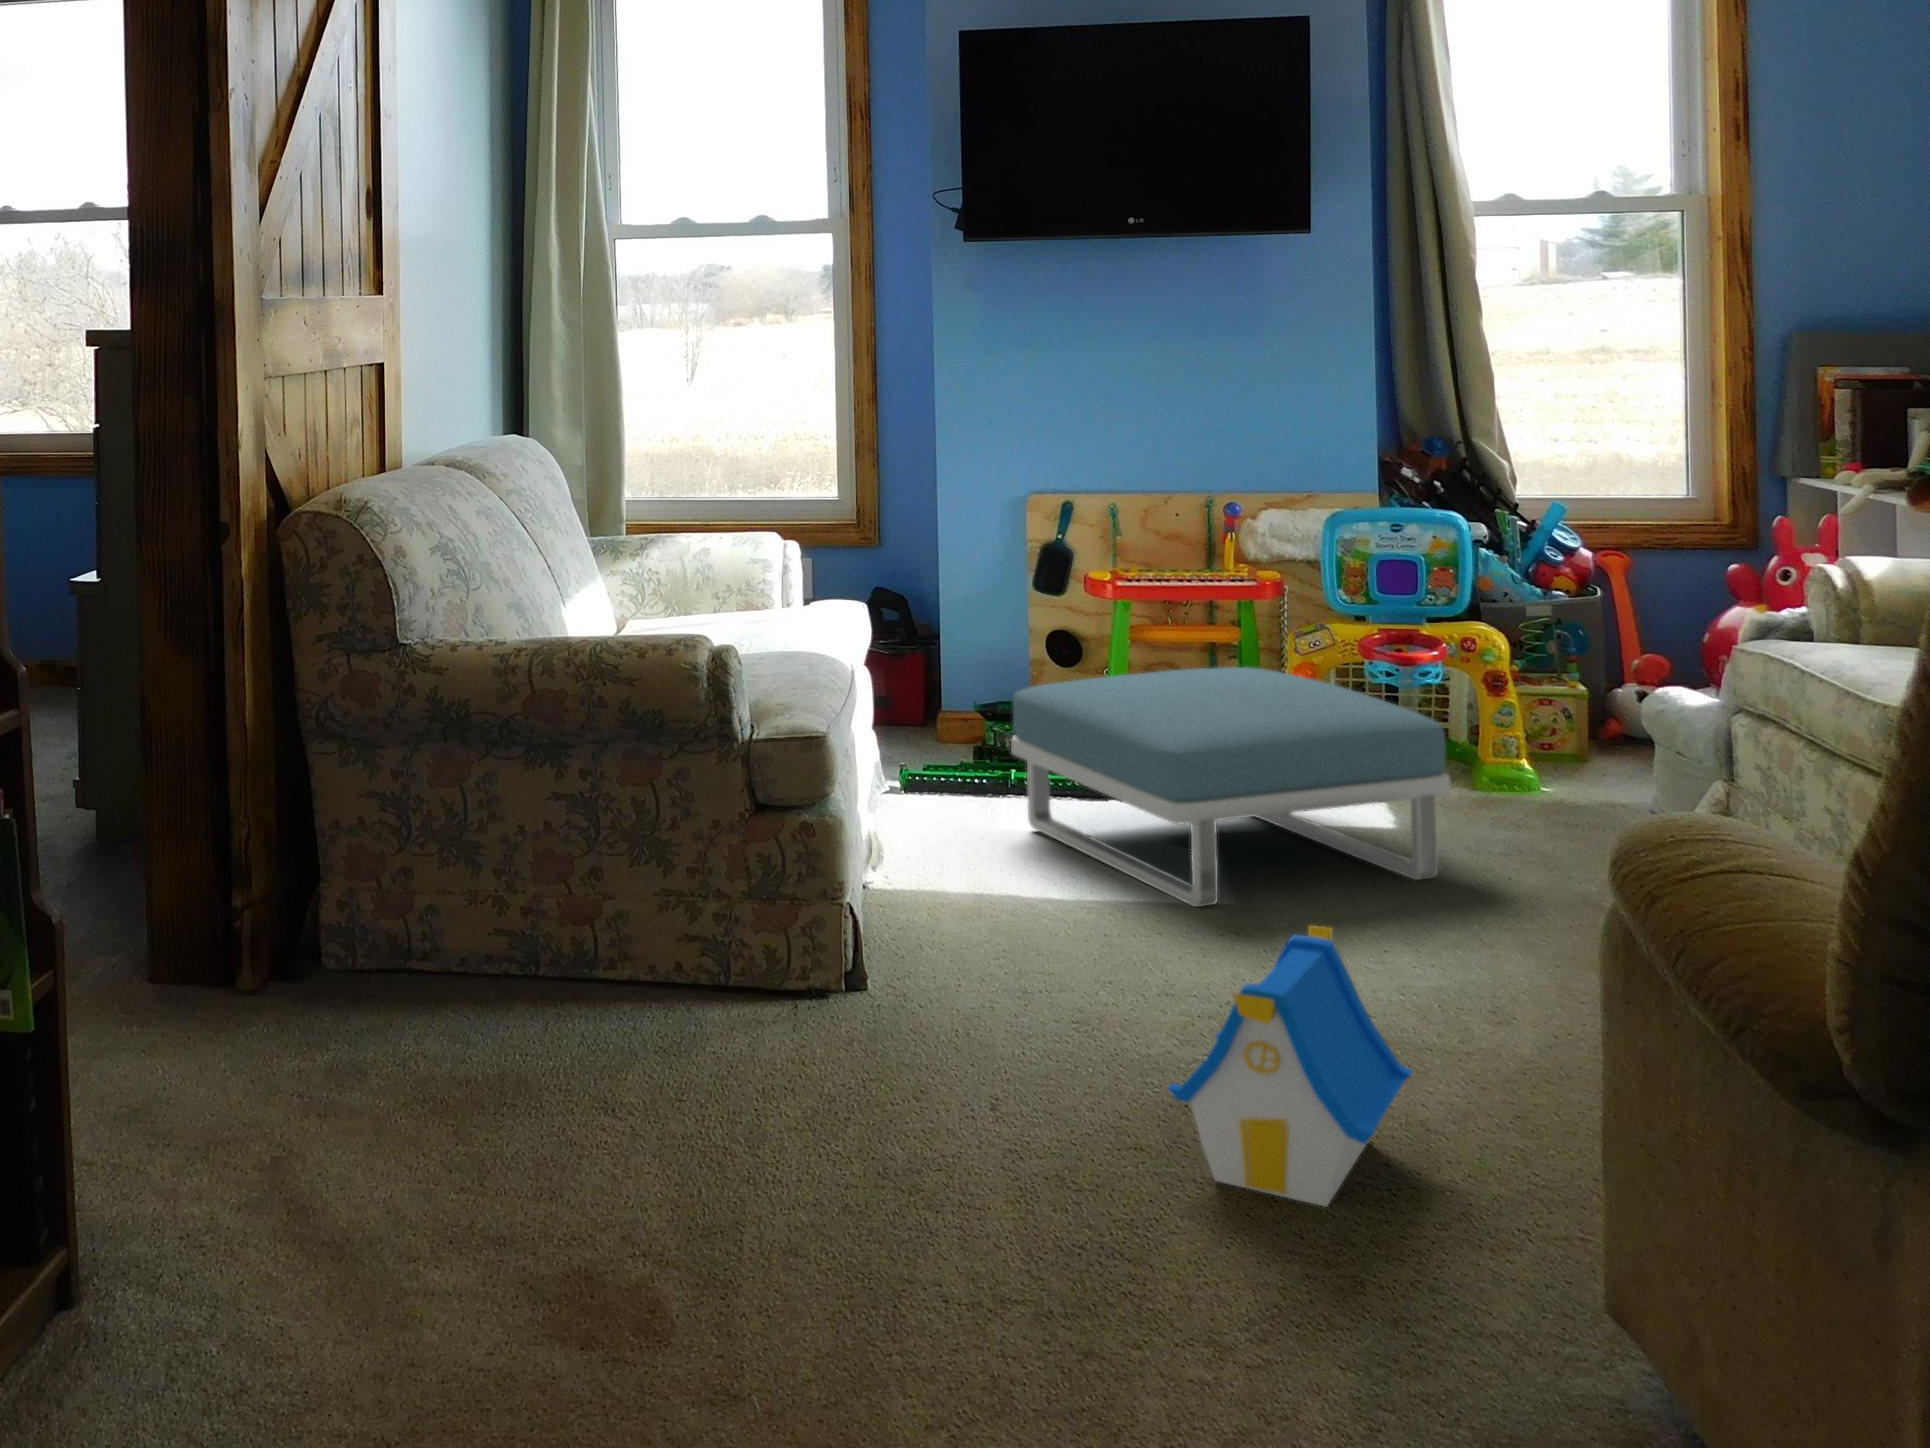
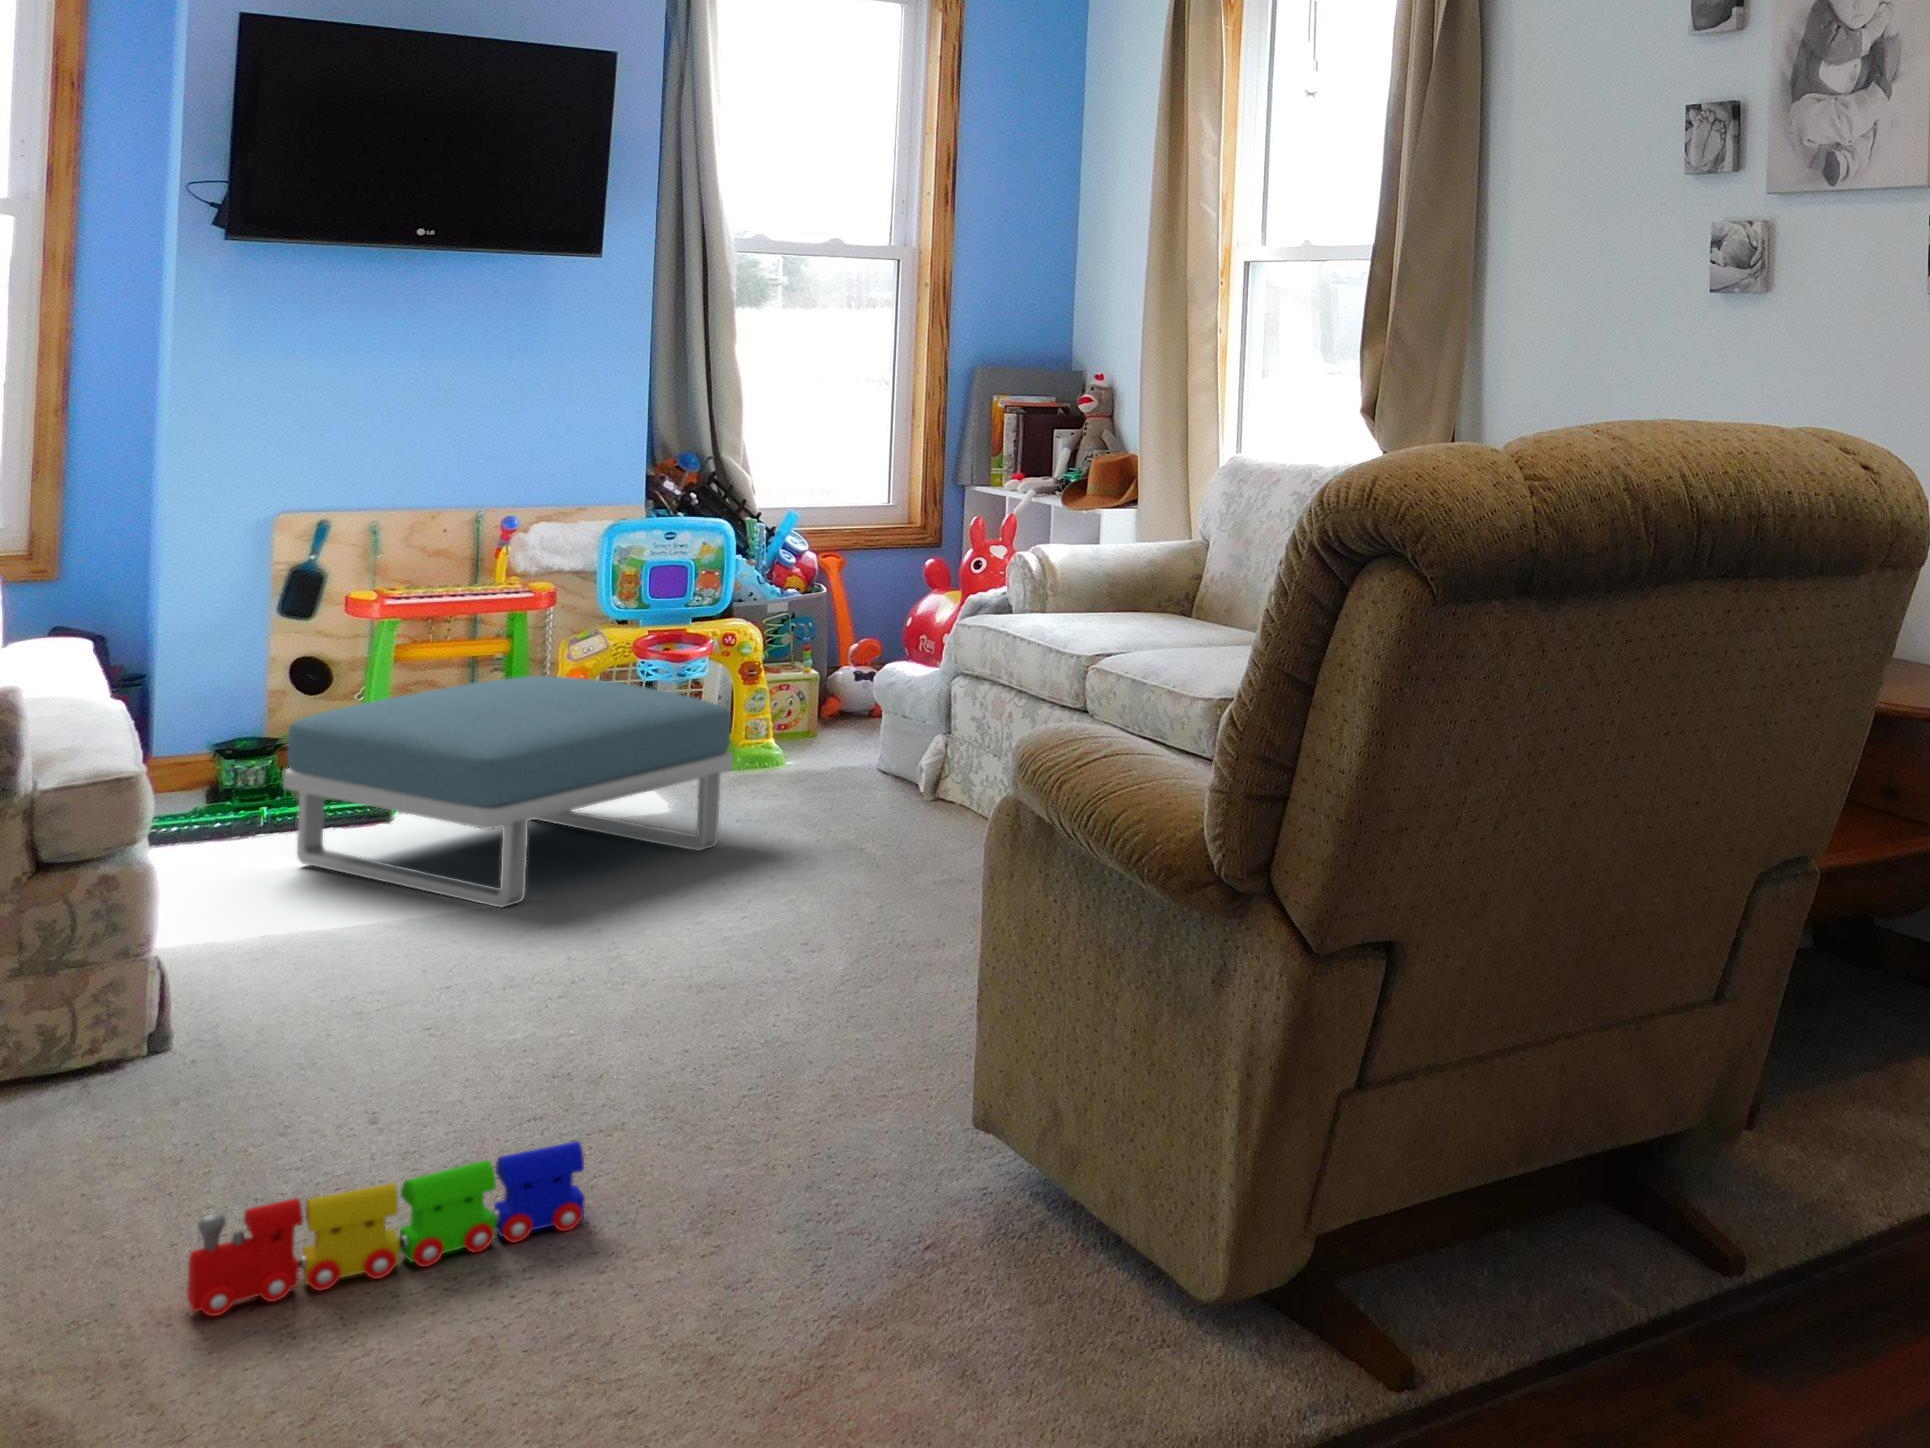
toy house: present [1169,925,1412,1207] -> none [557,882,763,1124]
toy train: none [789,1178,1166,1302] -> present [187,1141,585,1316]

